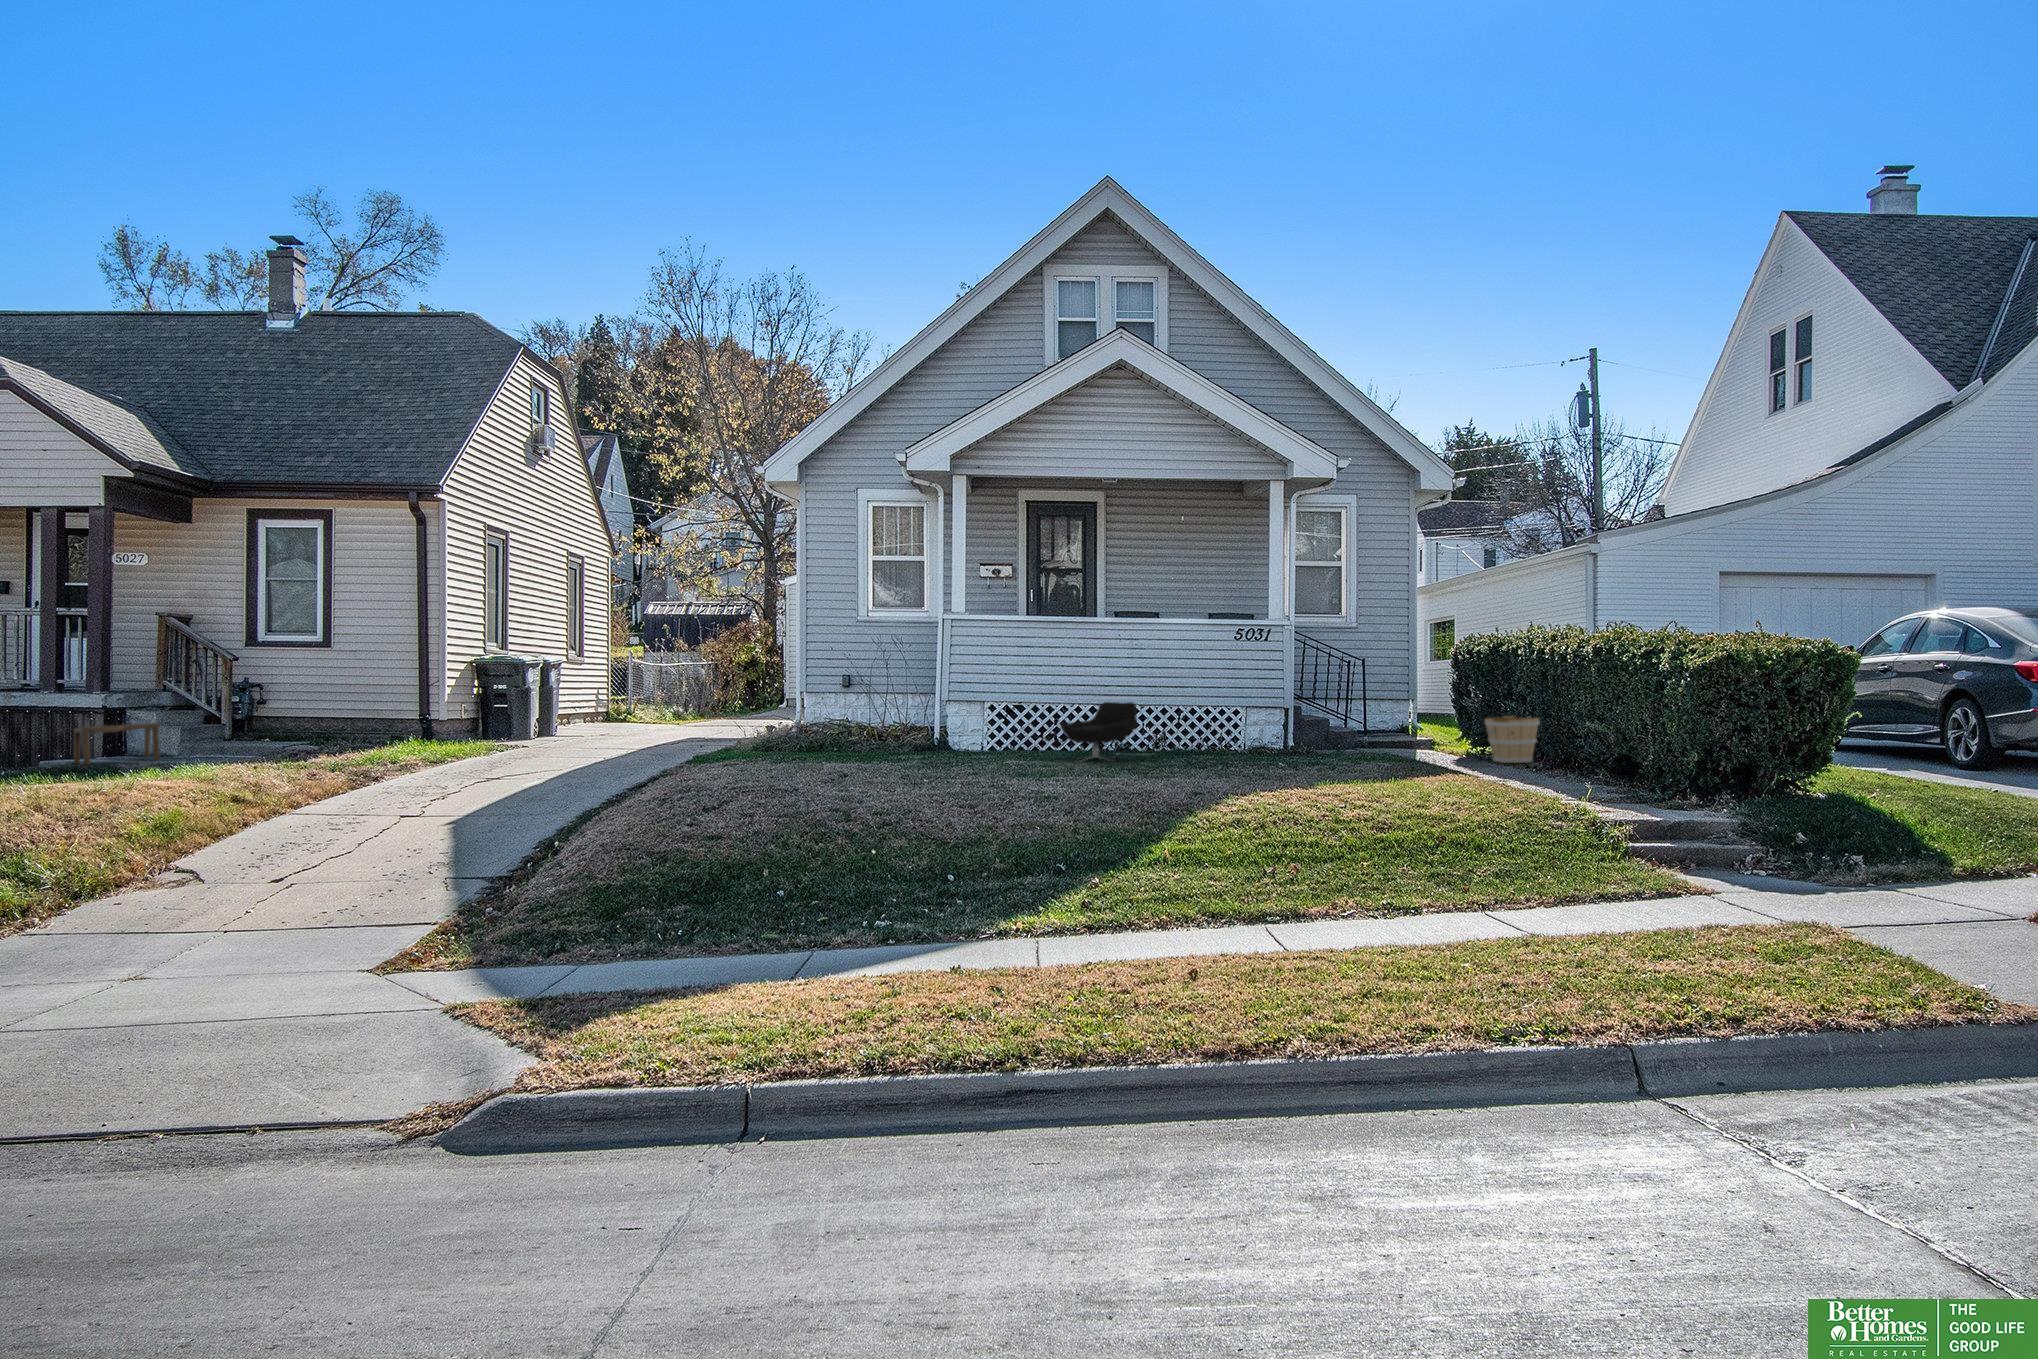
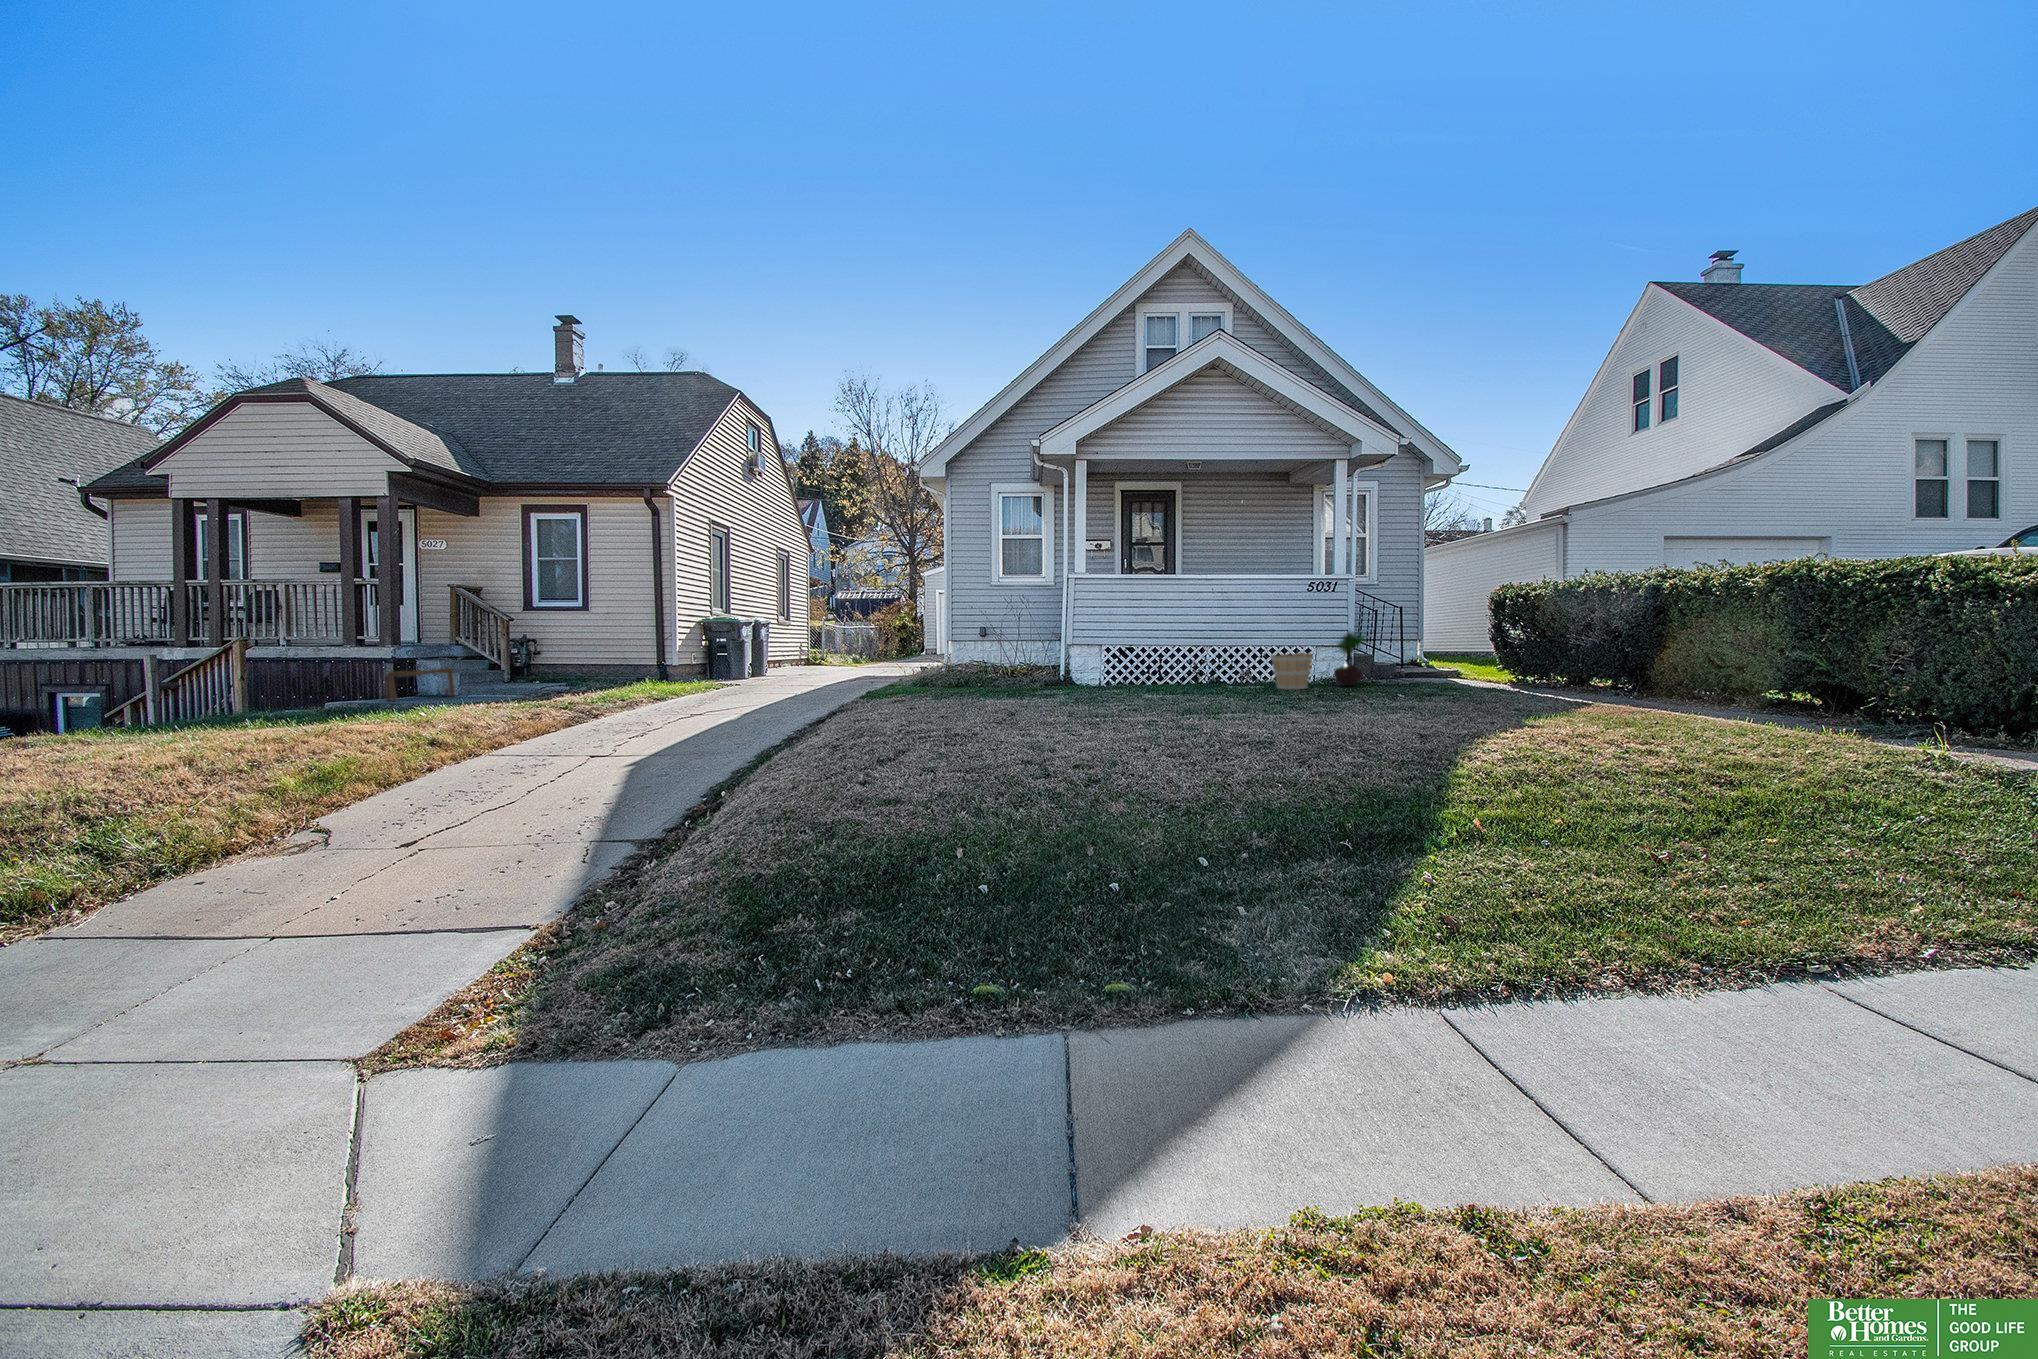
potted tree: none [1254,684,1296,754] -> present [1334,632,1364,686]
lounge chair: present [1061,702,1137,760] -> none [1166,643,1232,694]
wooden bucket: present [1485,716,1540,763] -> present [1271,653,1313,690]

